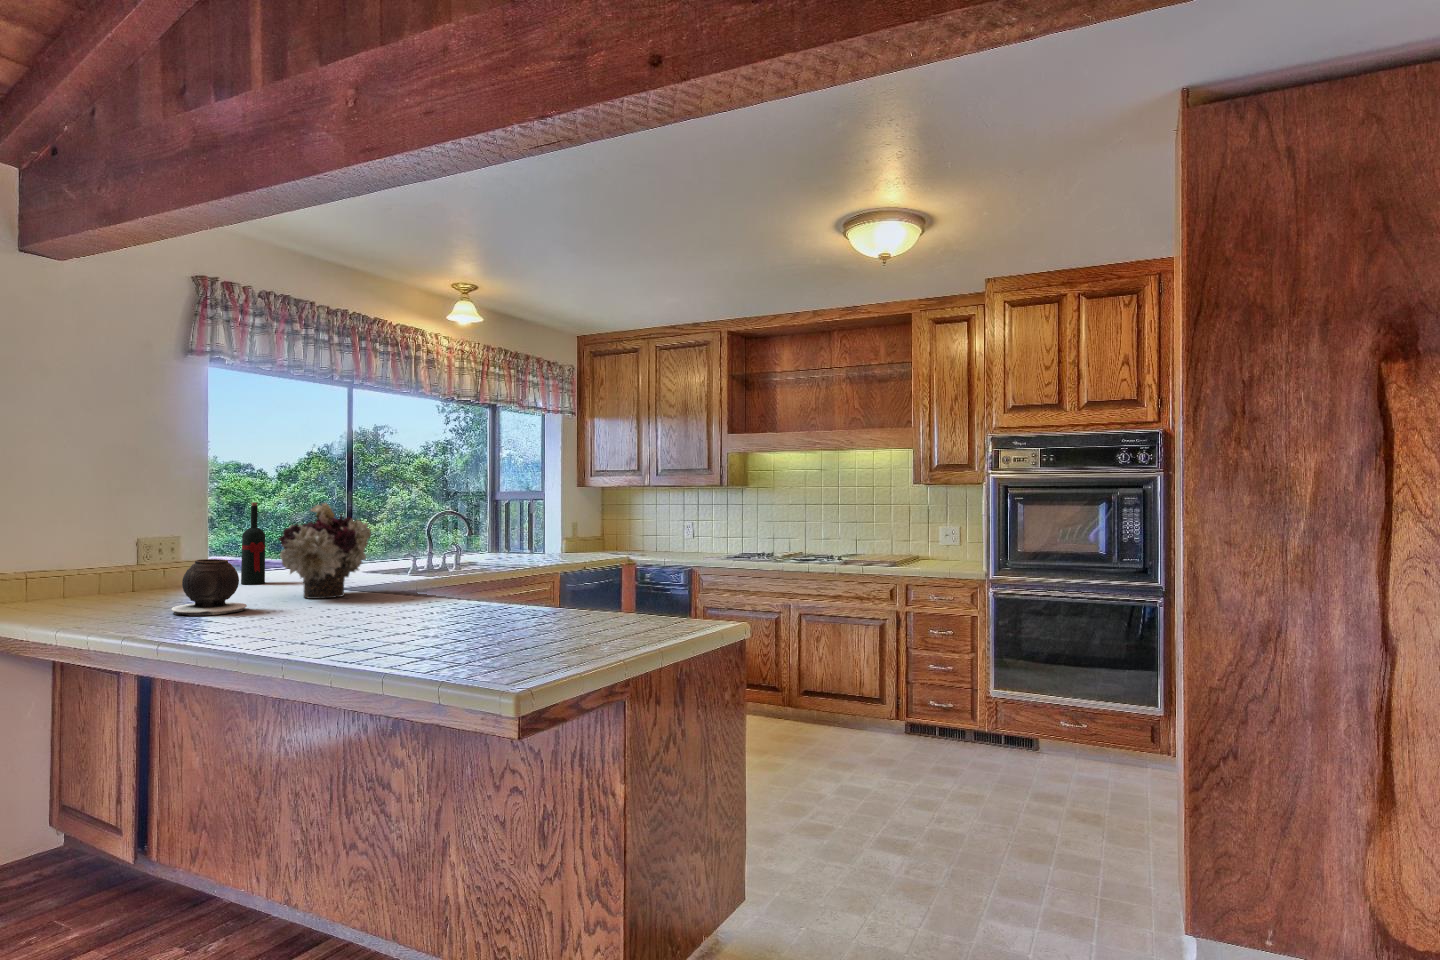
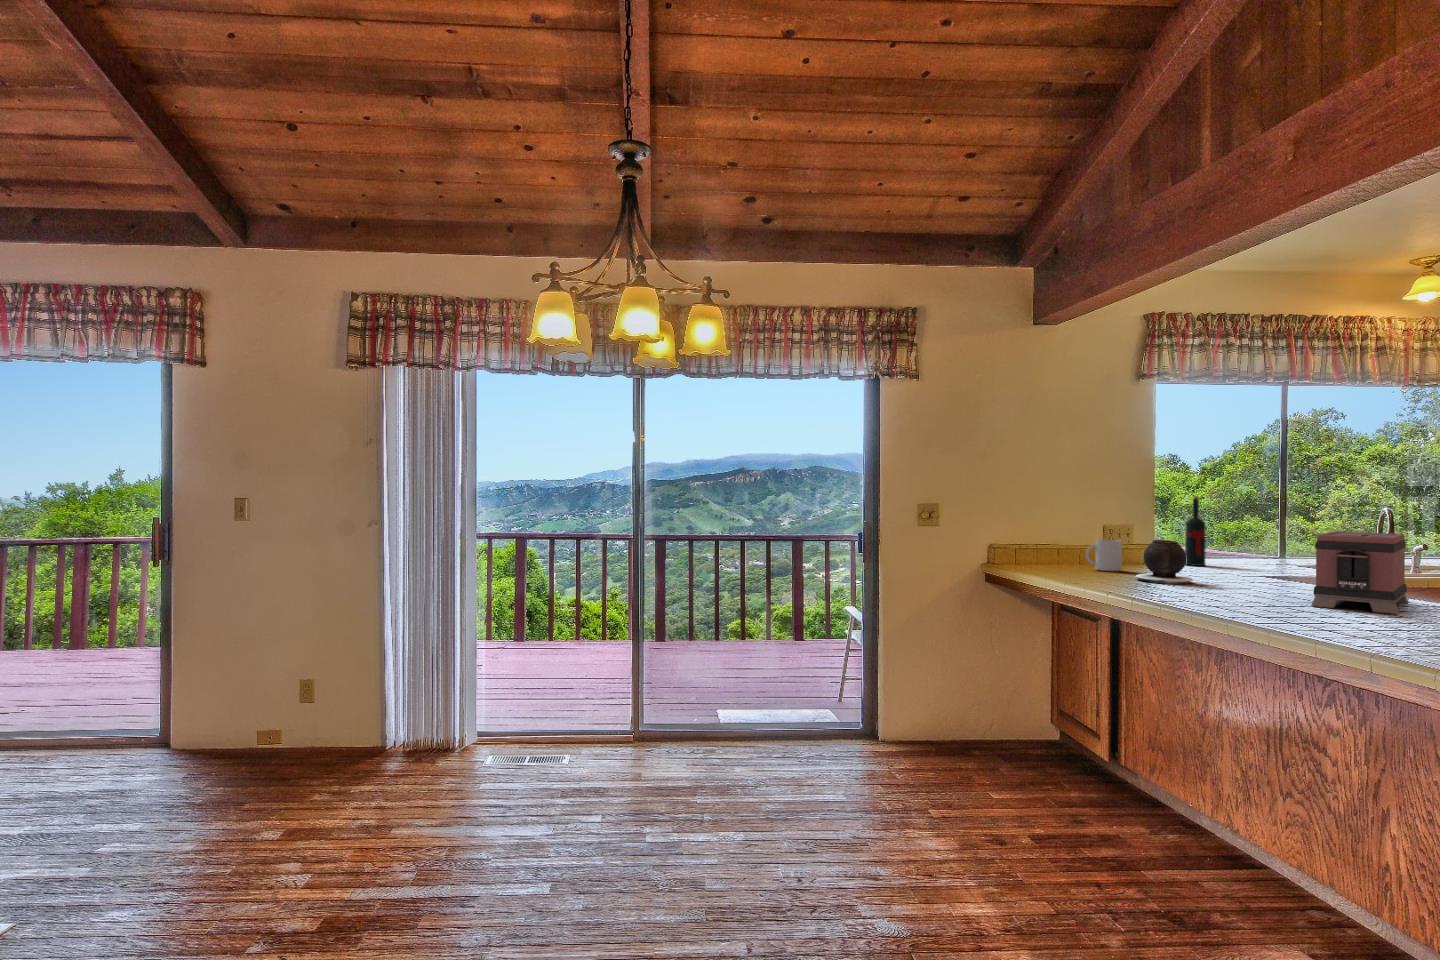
flower arrangement: present [278,503,371,599] -> none [1218,497,1308,583]
toaster: none [376,538,461,624] -> present [1311,531,1409,614]
mug: none [100,562,155,605] -> present [1086,540,1122,571]

